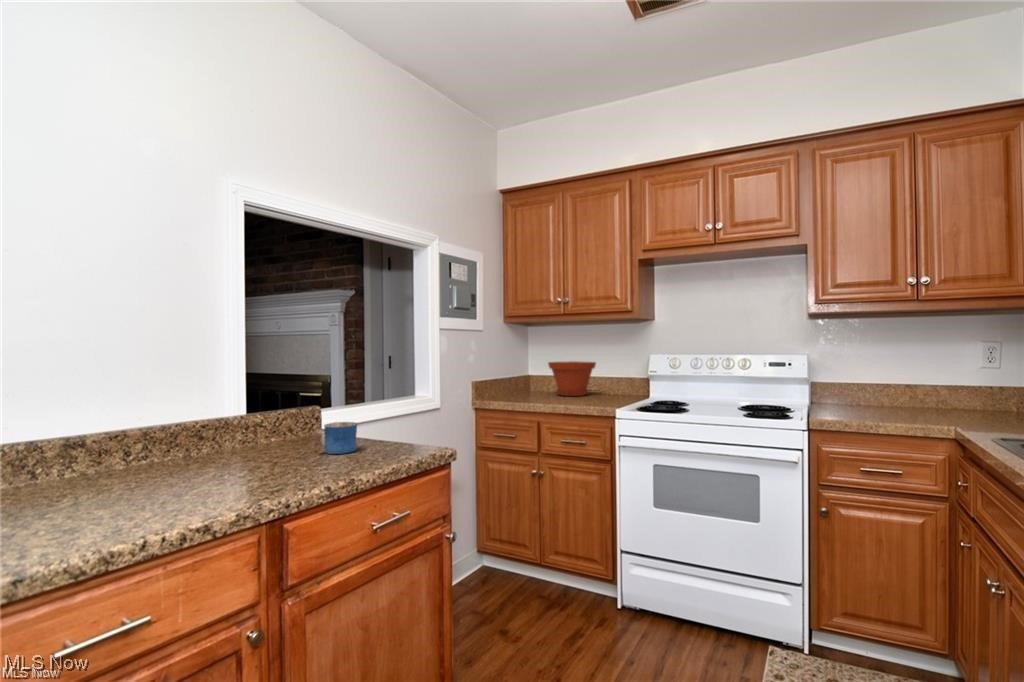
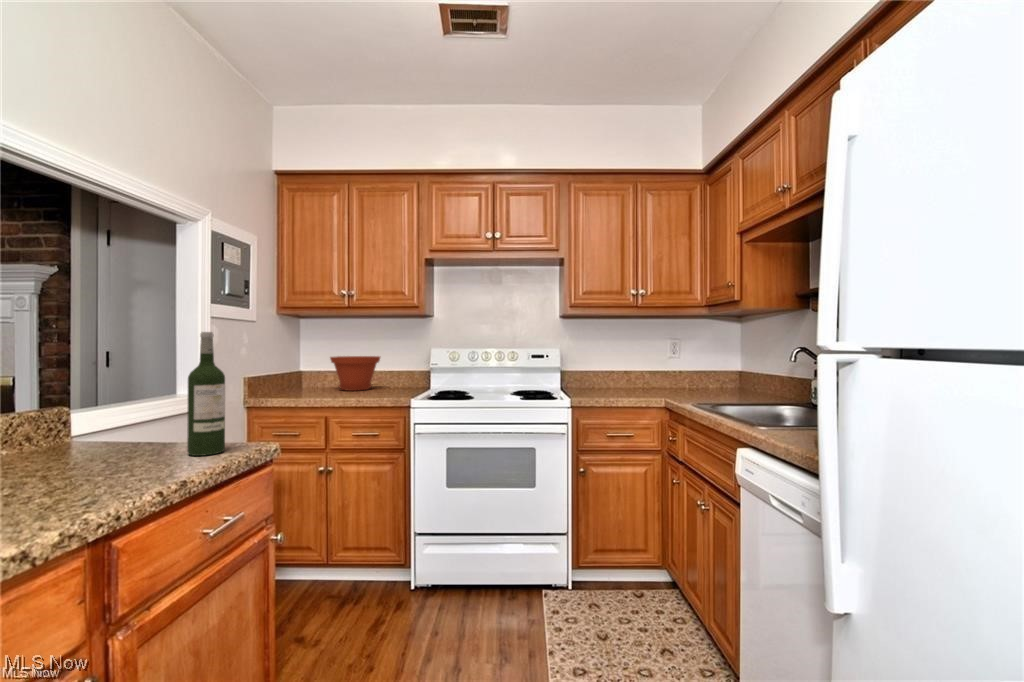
wine bottle: none [376,346,405,455] -> present [187,332,225,456]
mug: present [314,422,357,454] -> none [94,423,157,462]

